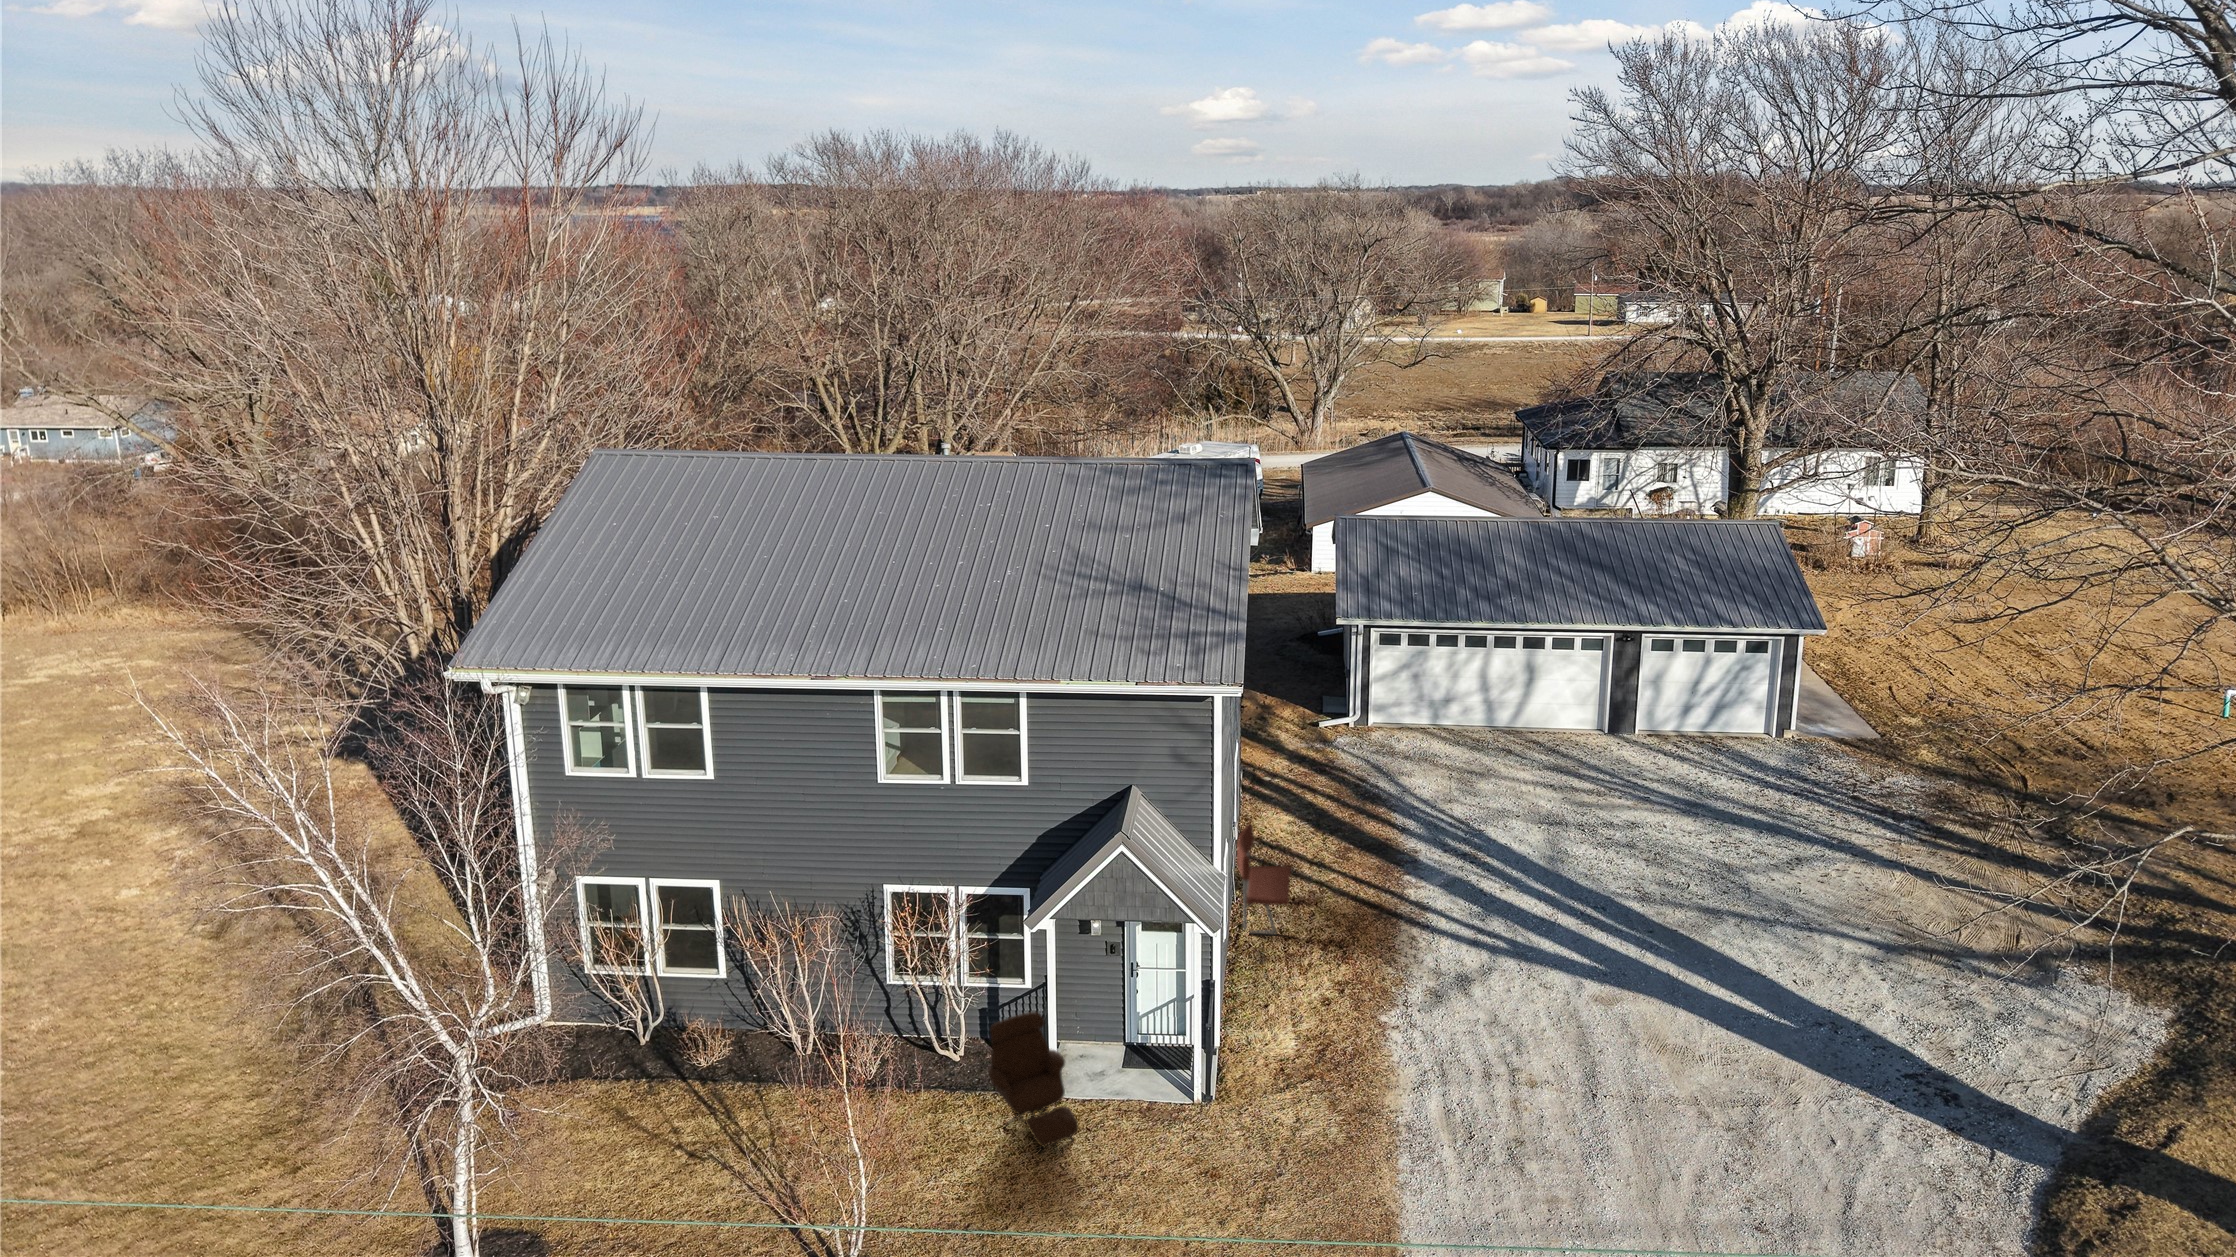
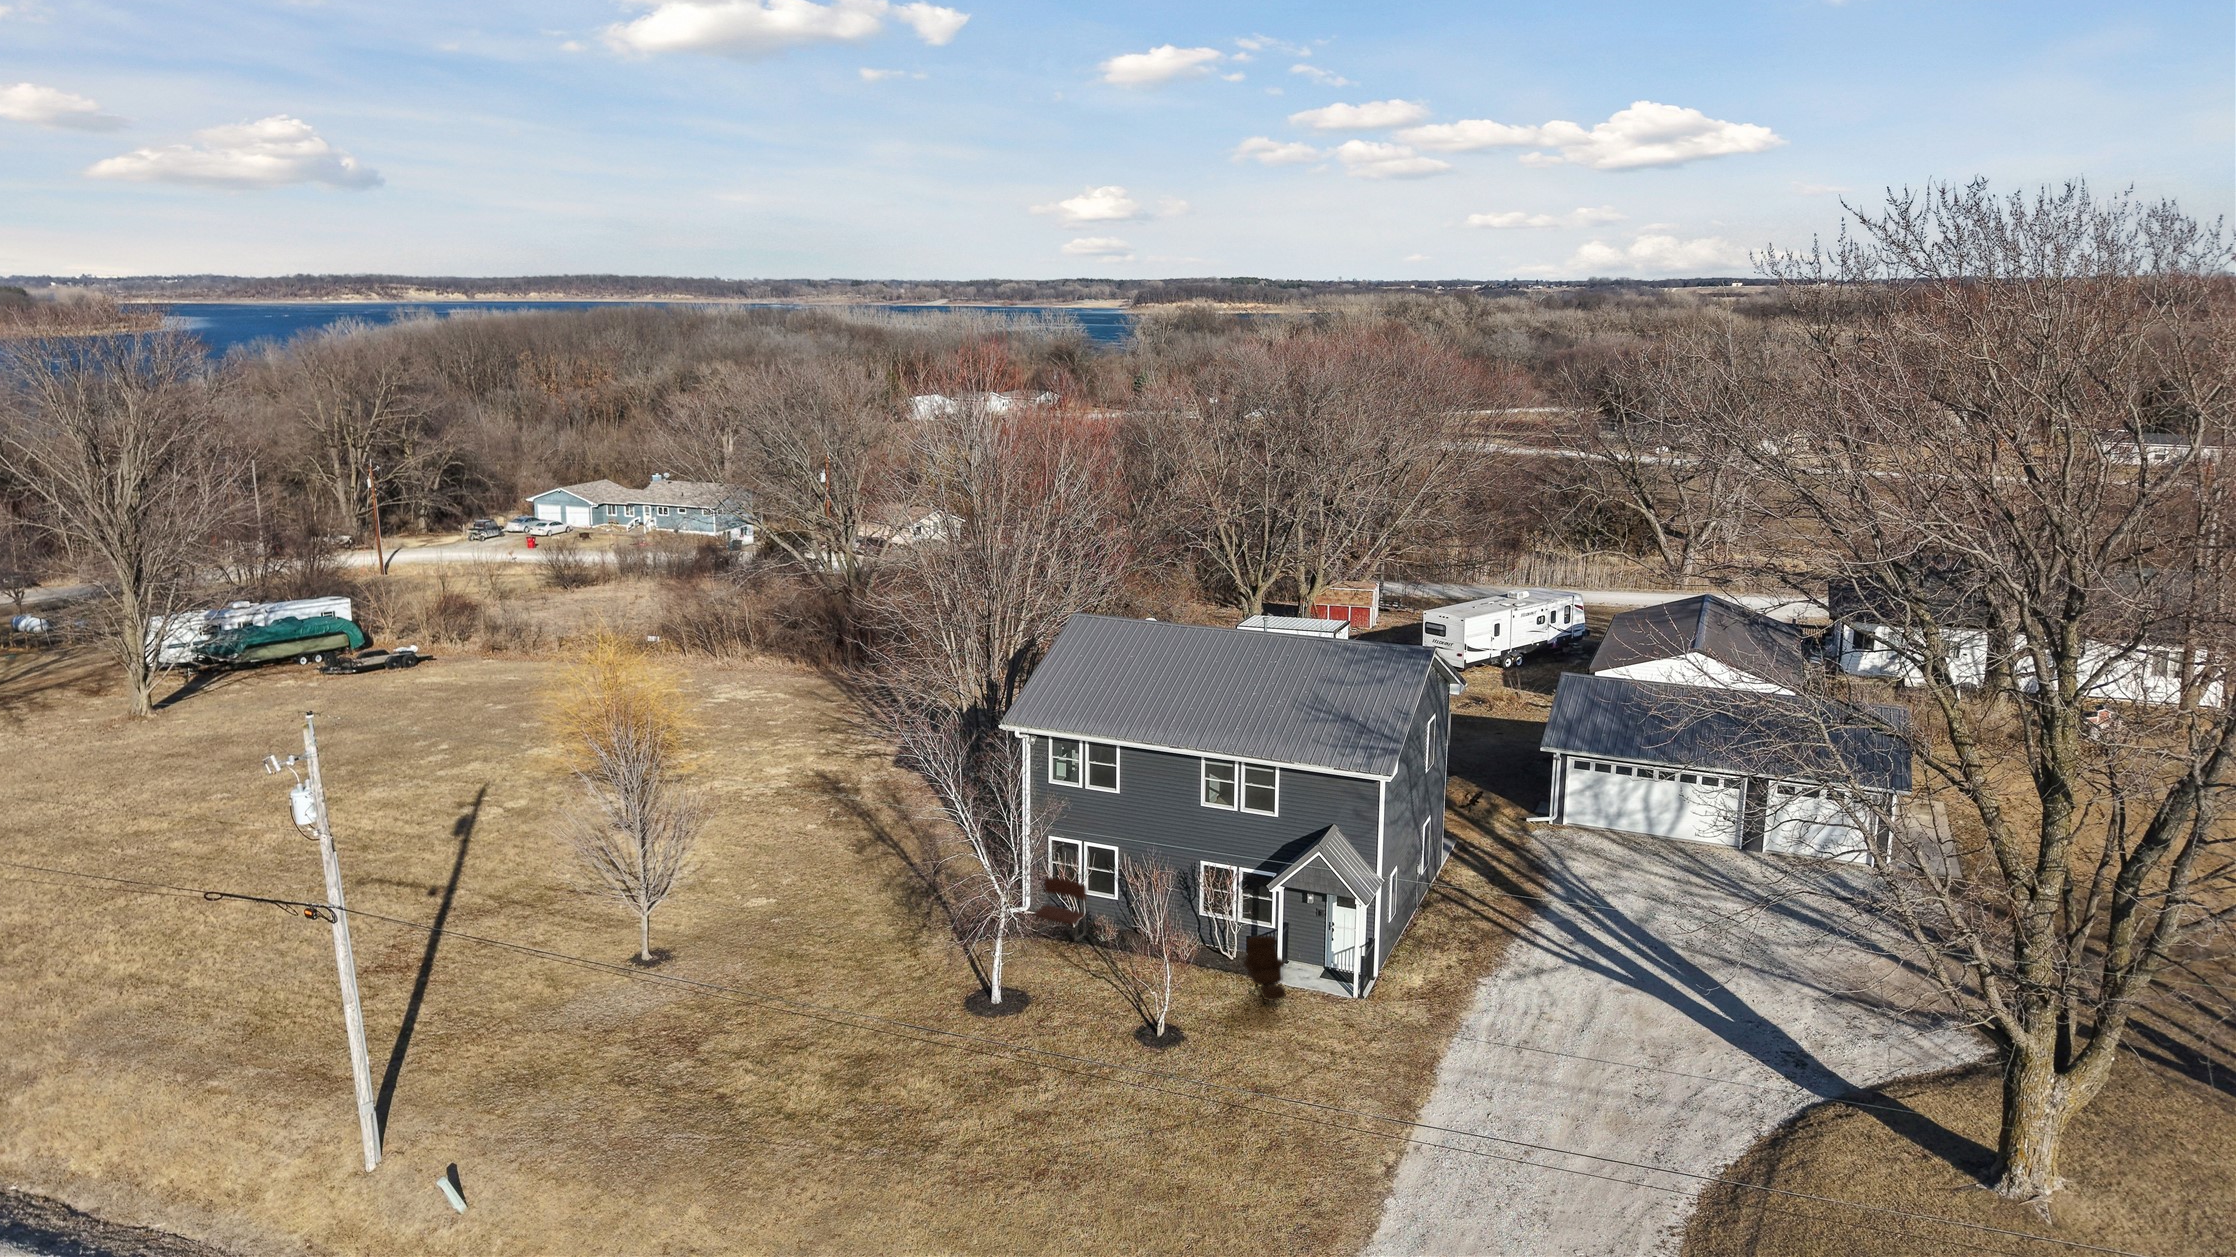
bench: present [1237,824,1291,935] -> present [1033,877,1086,941]

